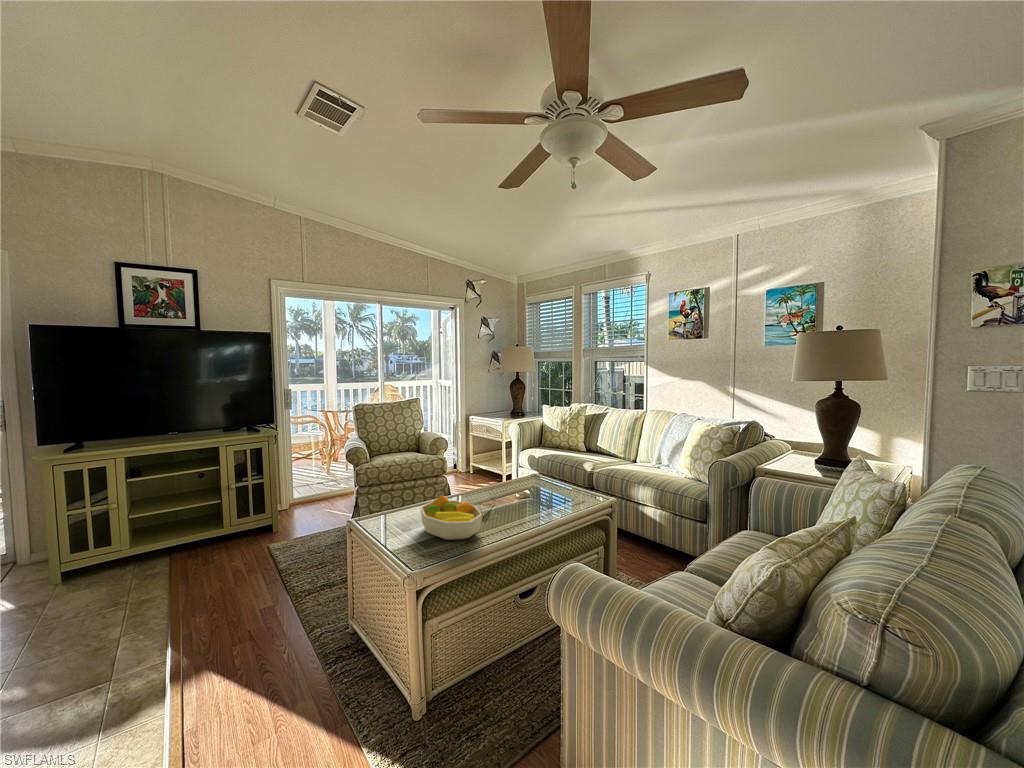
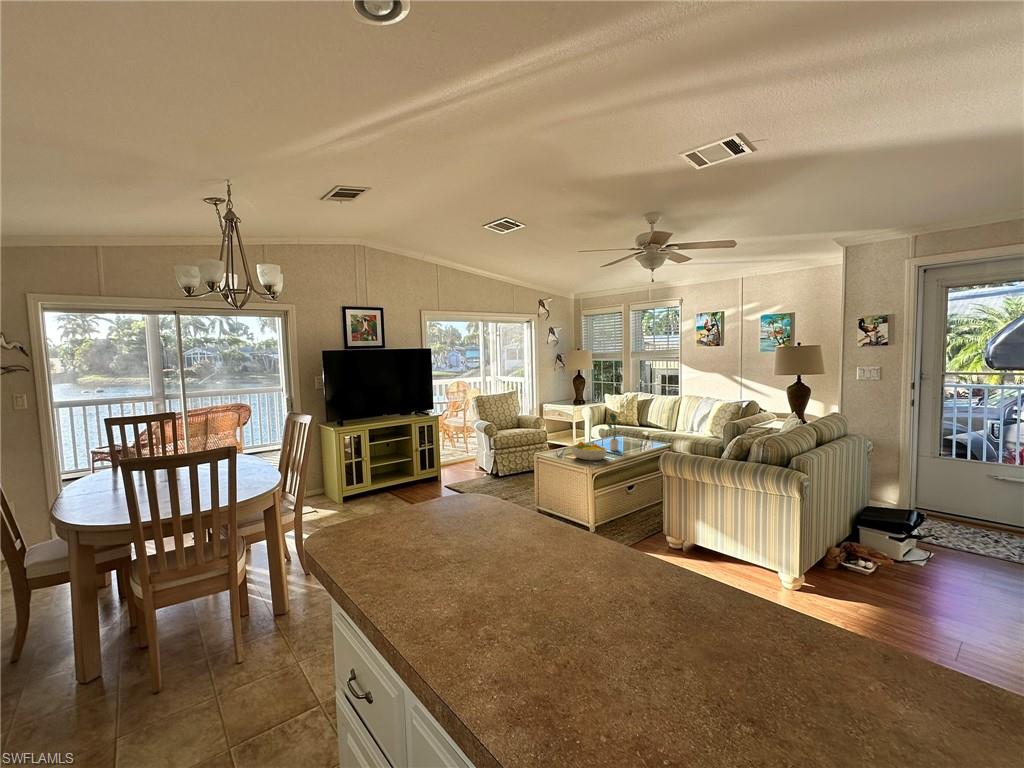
potted plant: none [500,439,531,508] -> present [607,413,622,451]

